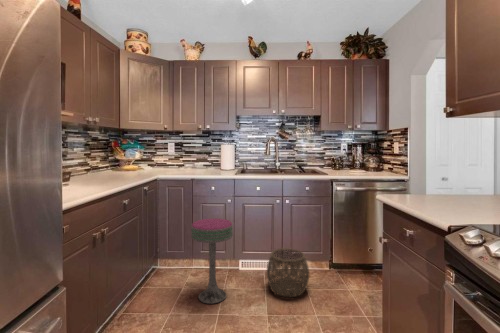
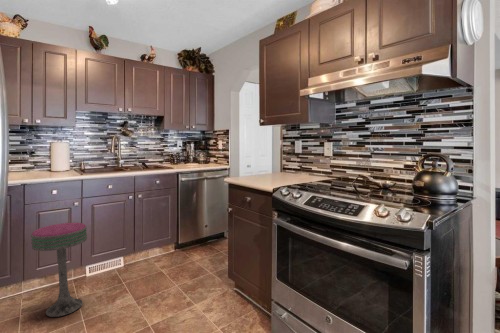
woven basket: present [267,248,309,297] -> none [123,239,166,284]

